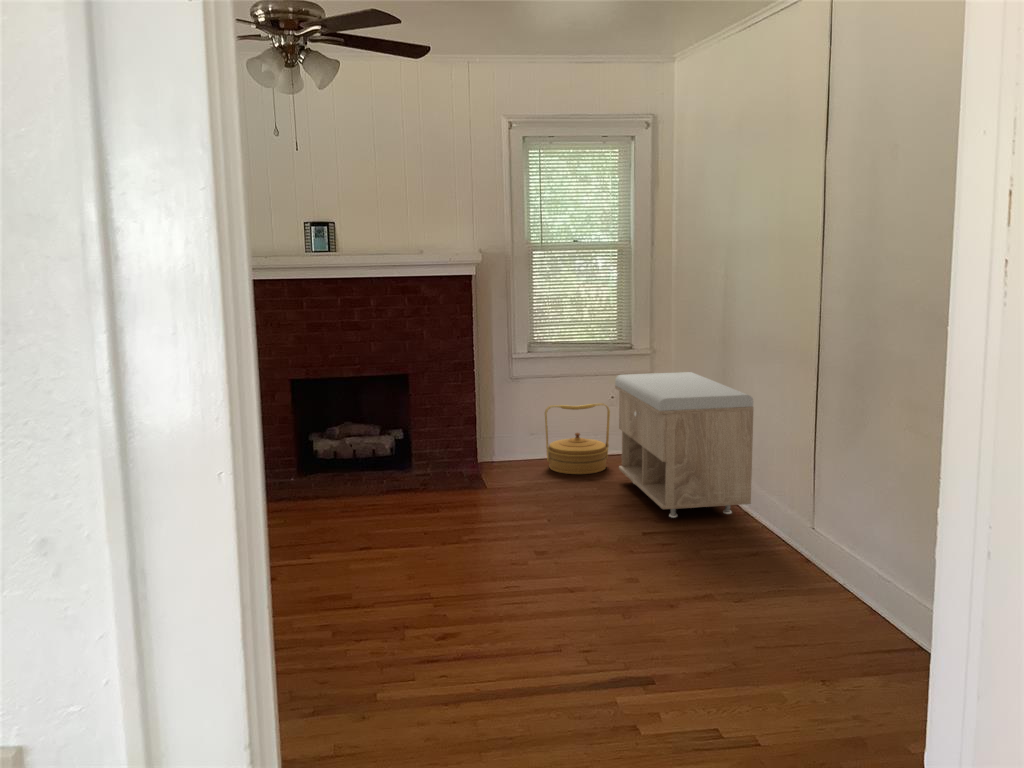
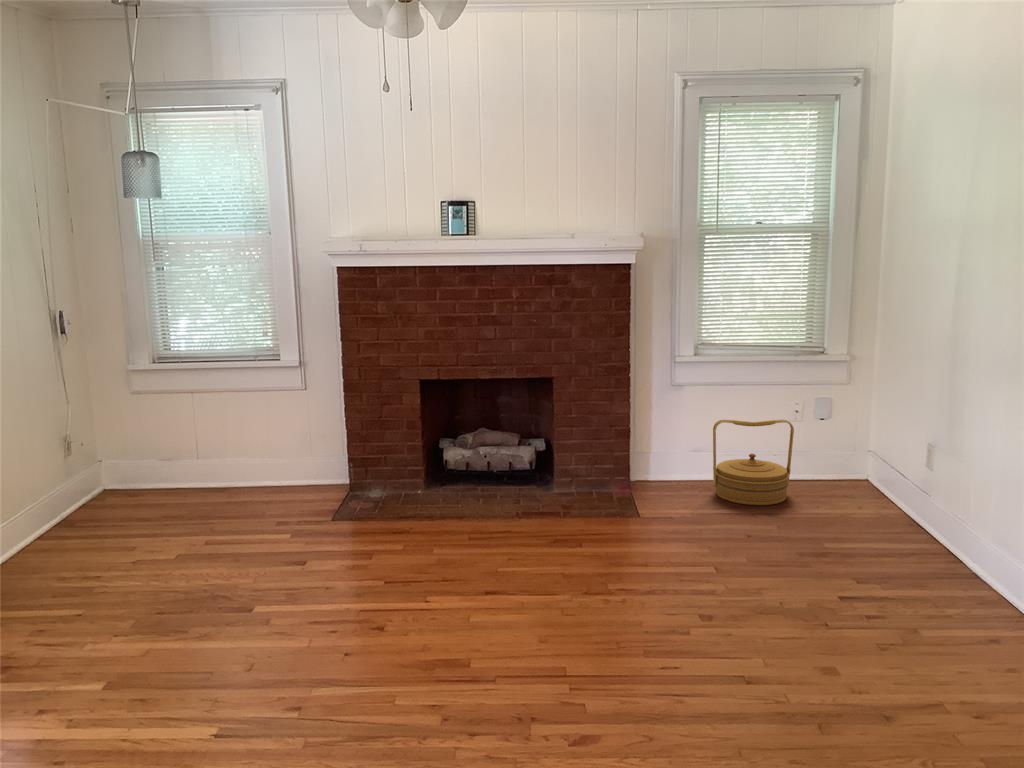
storage bench: present [615,372,754,518] -> none [806,388,1016,582]

